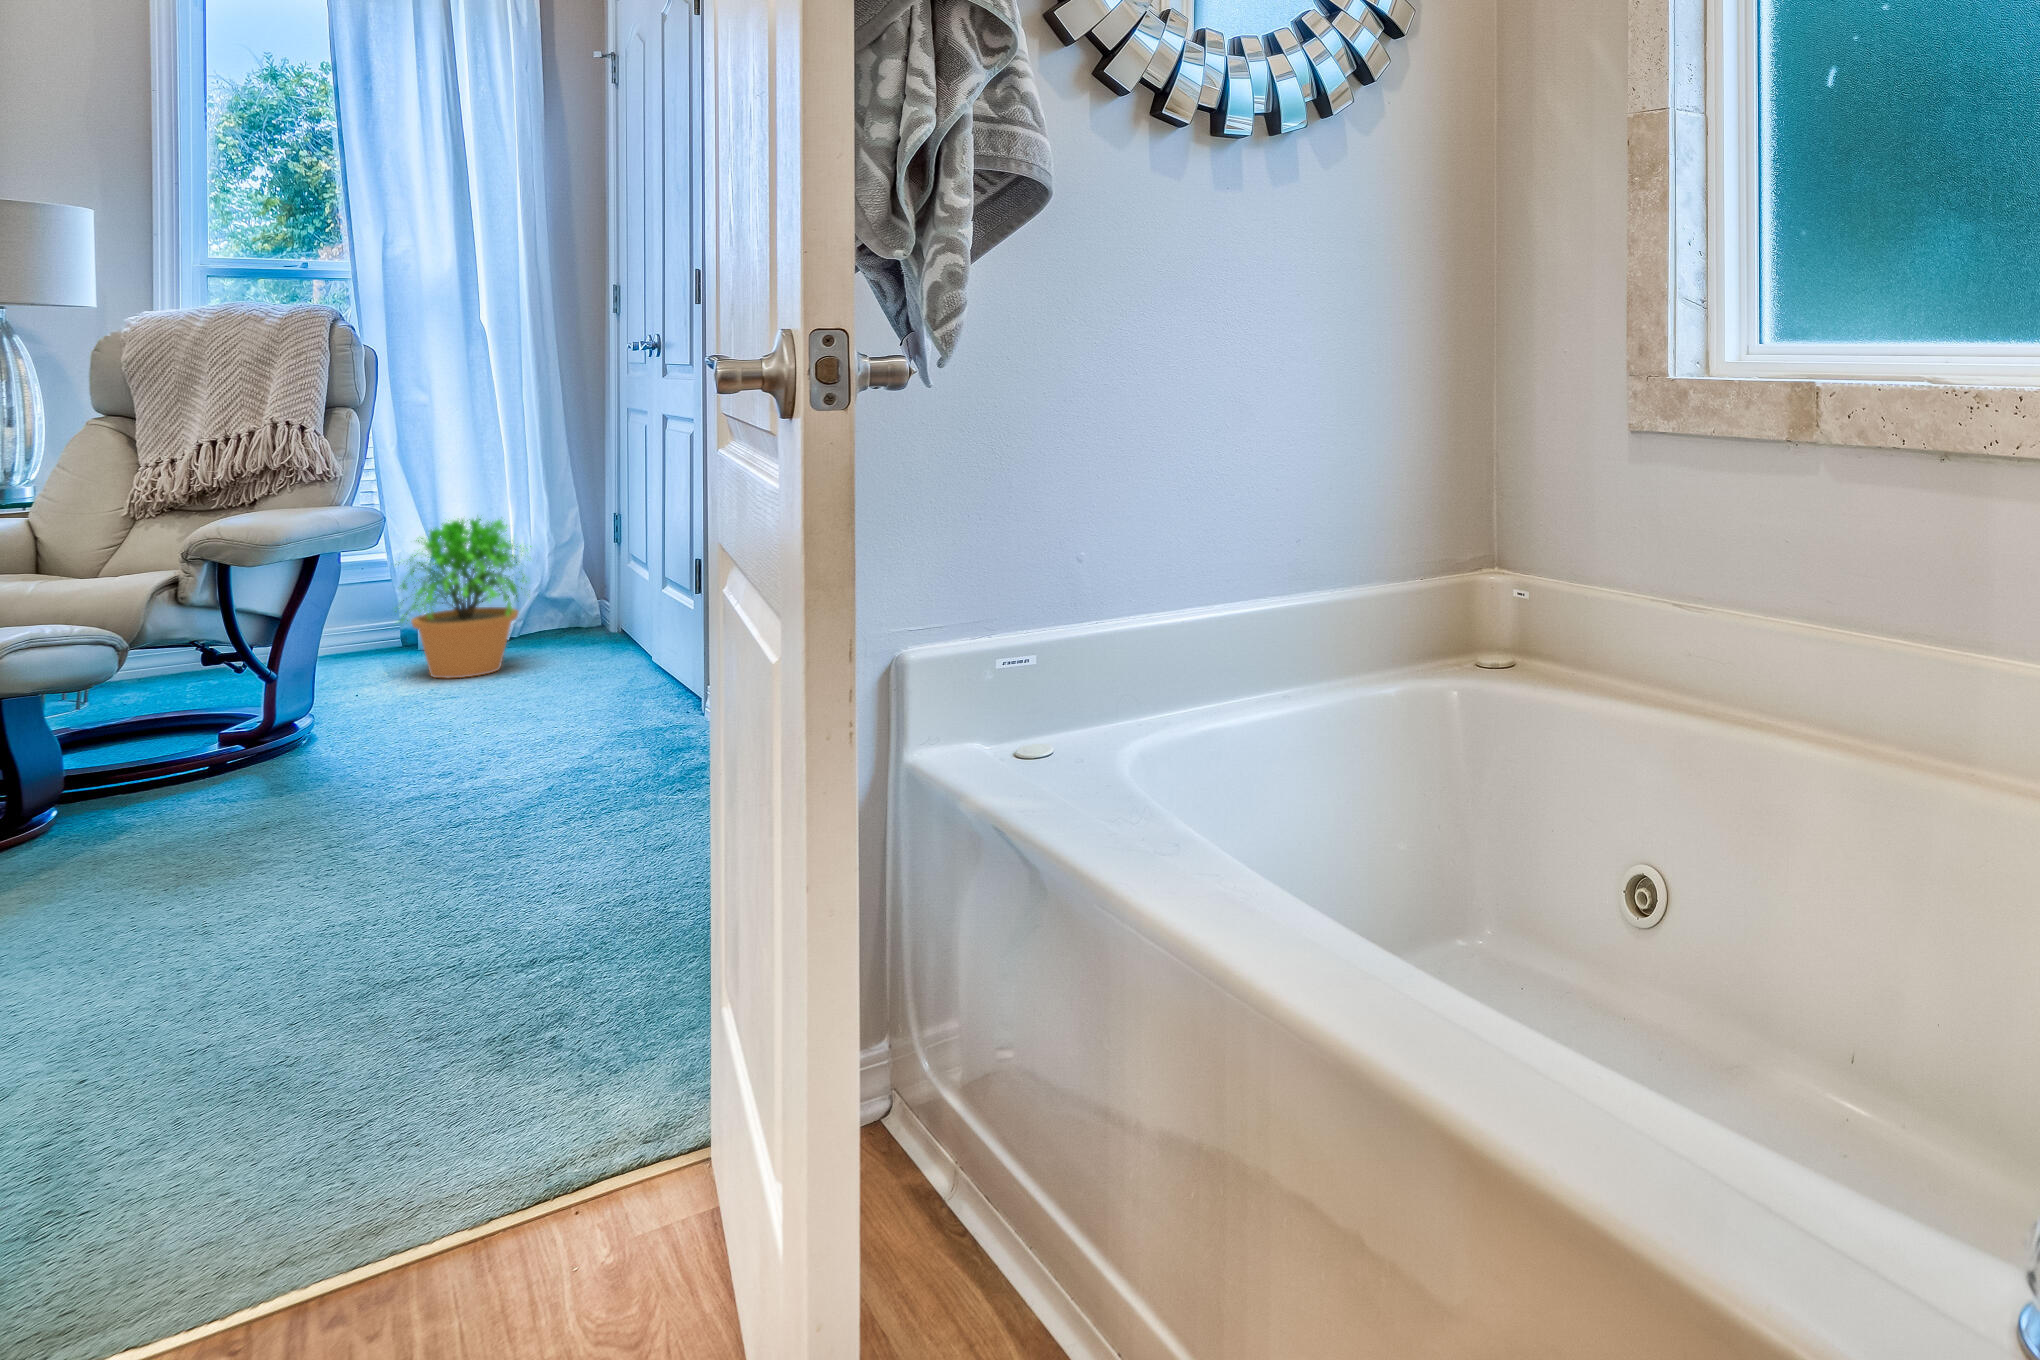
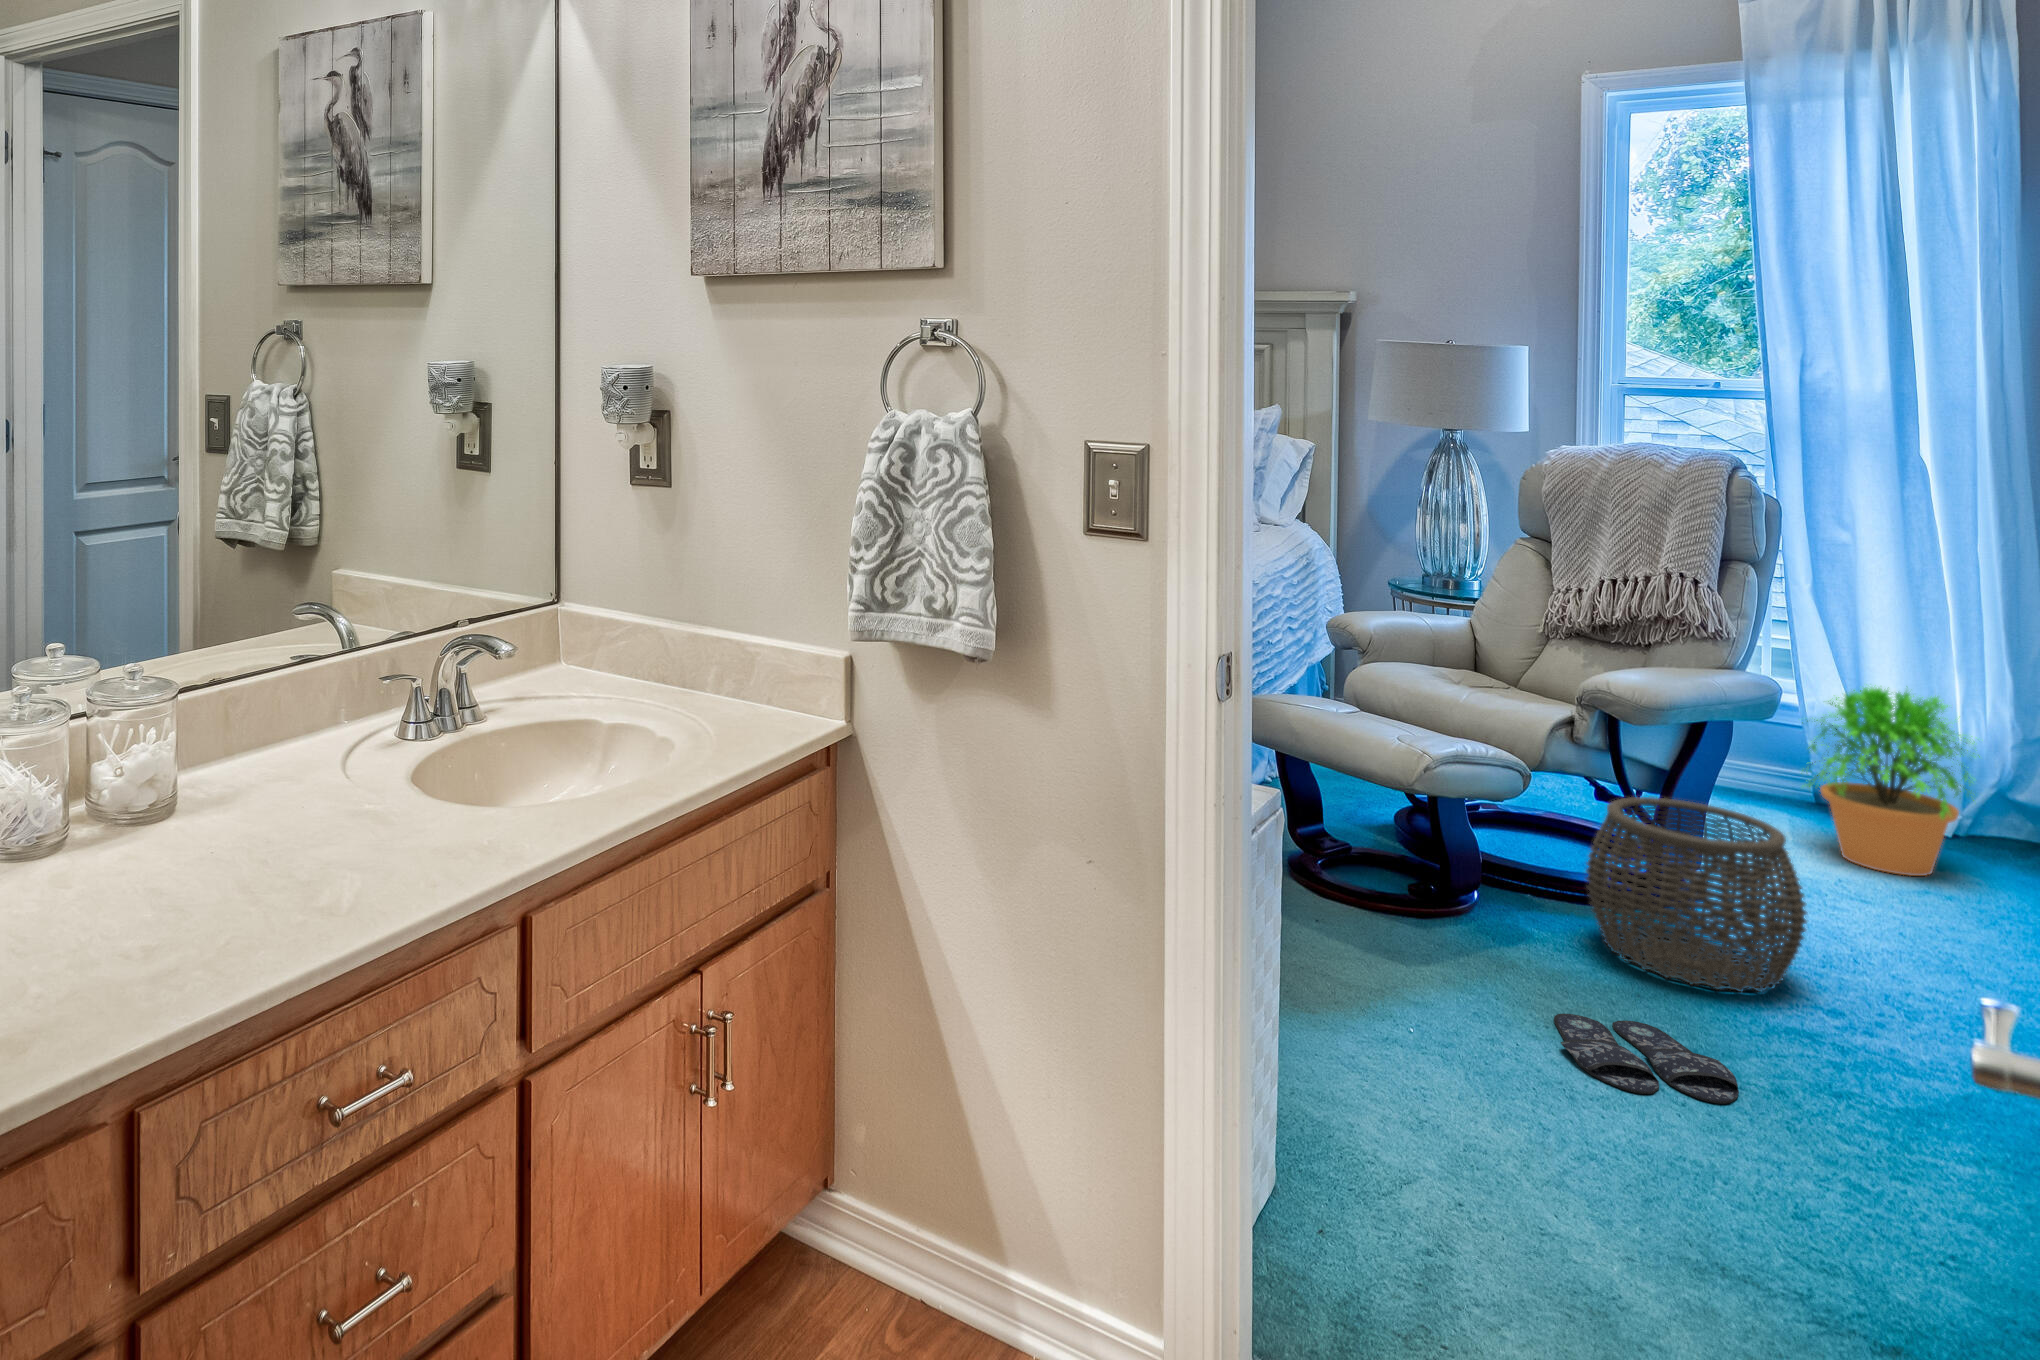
woven basket: none [202,630,419,803] -> present [1586,797,1807,992]
slippers: none [183,837,376,894] -> present [1554,1014,1739,1104]

